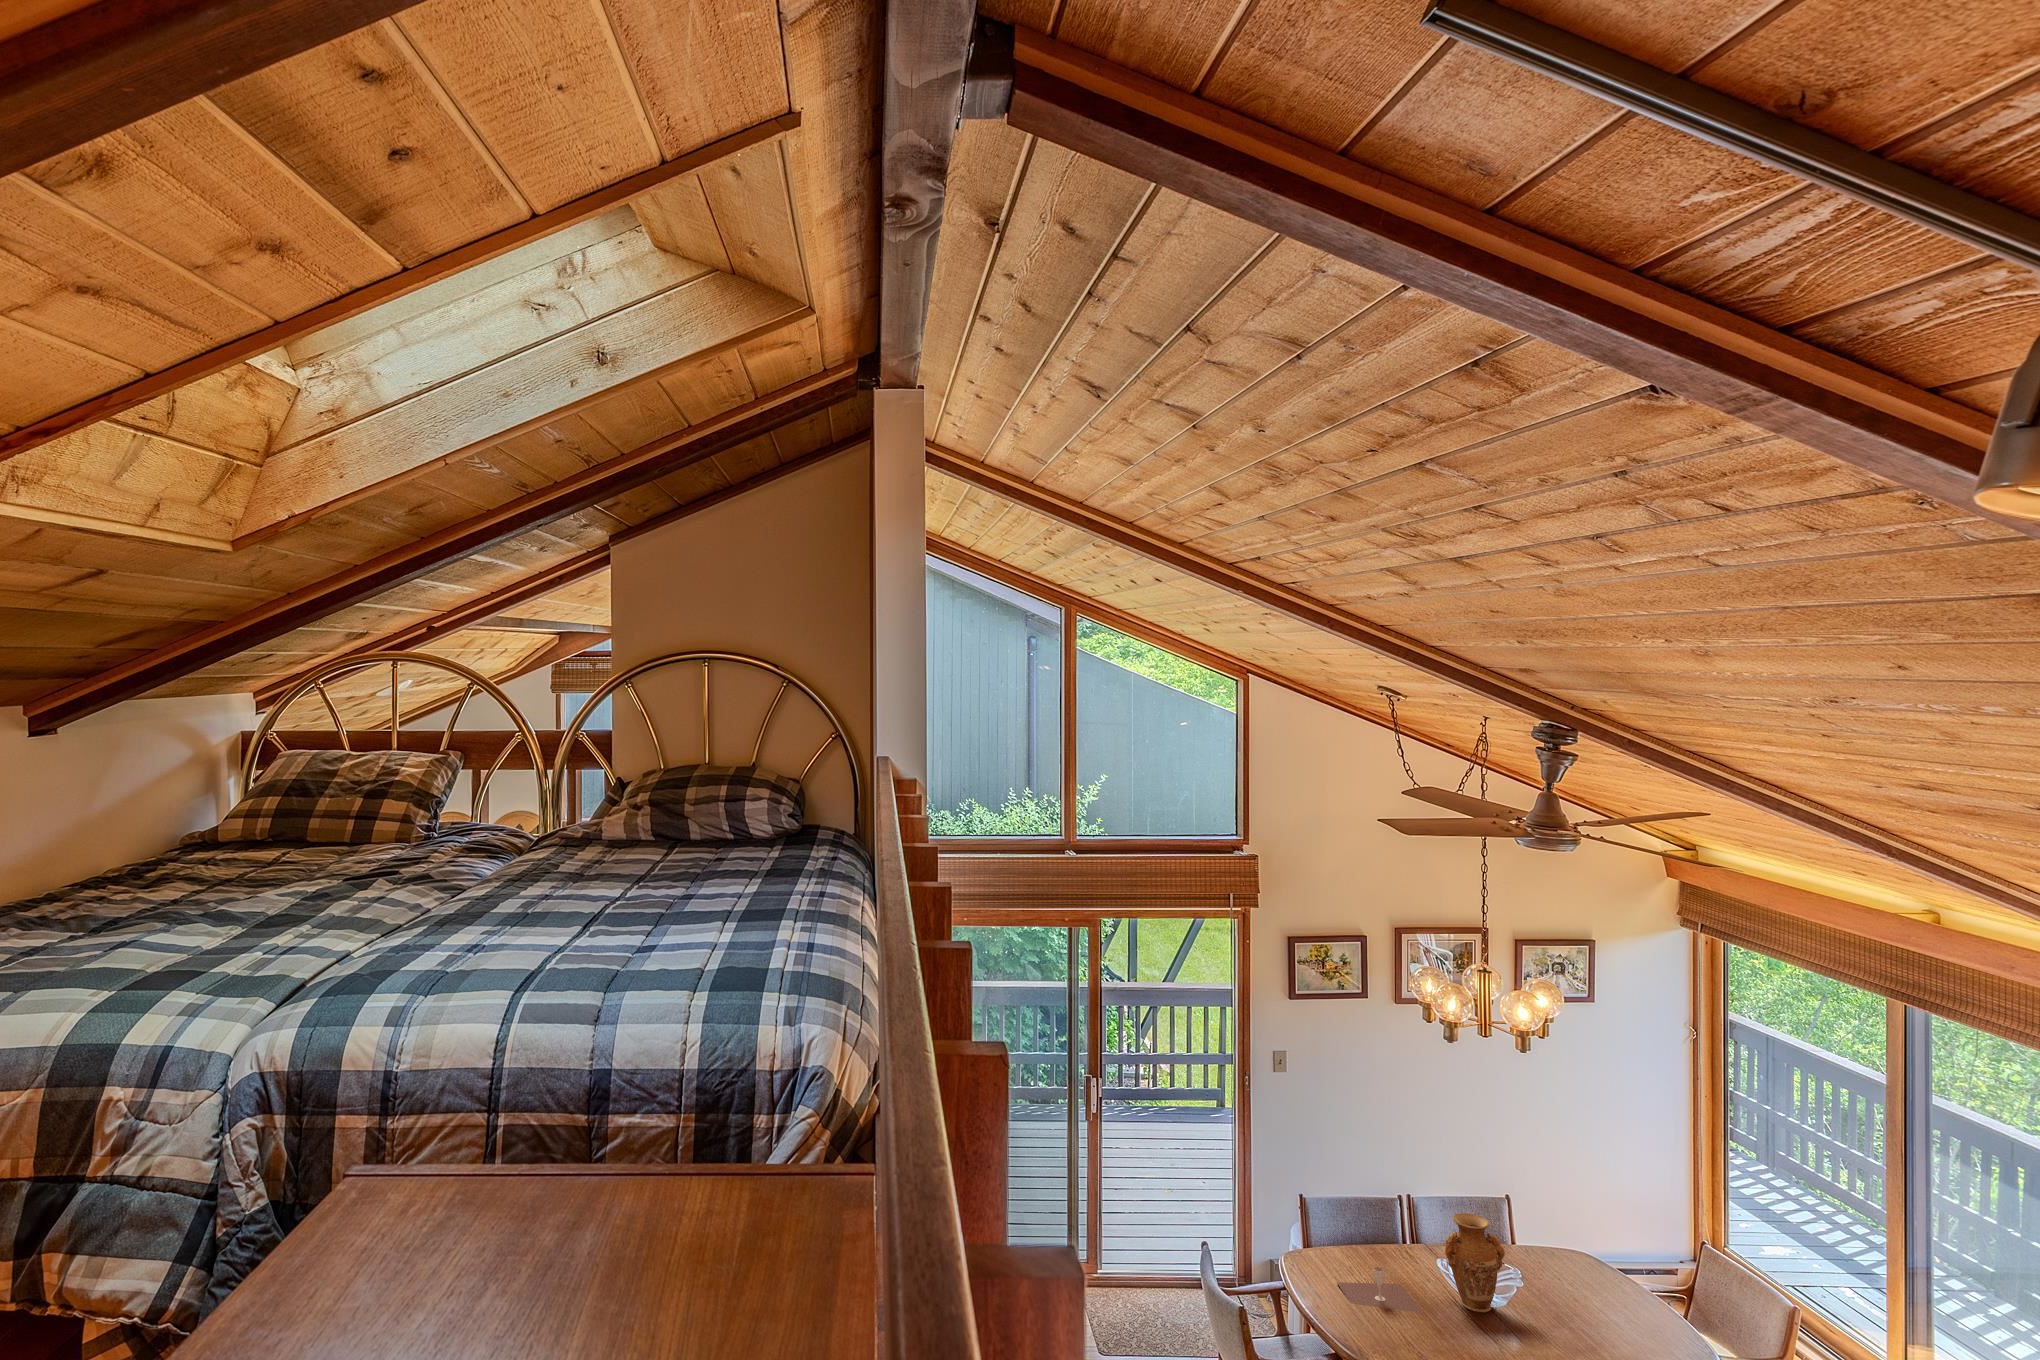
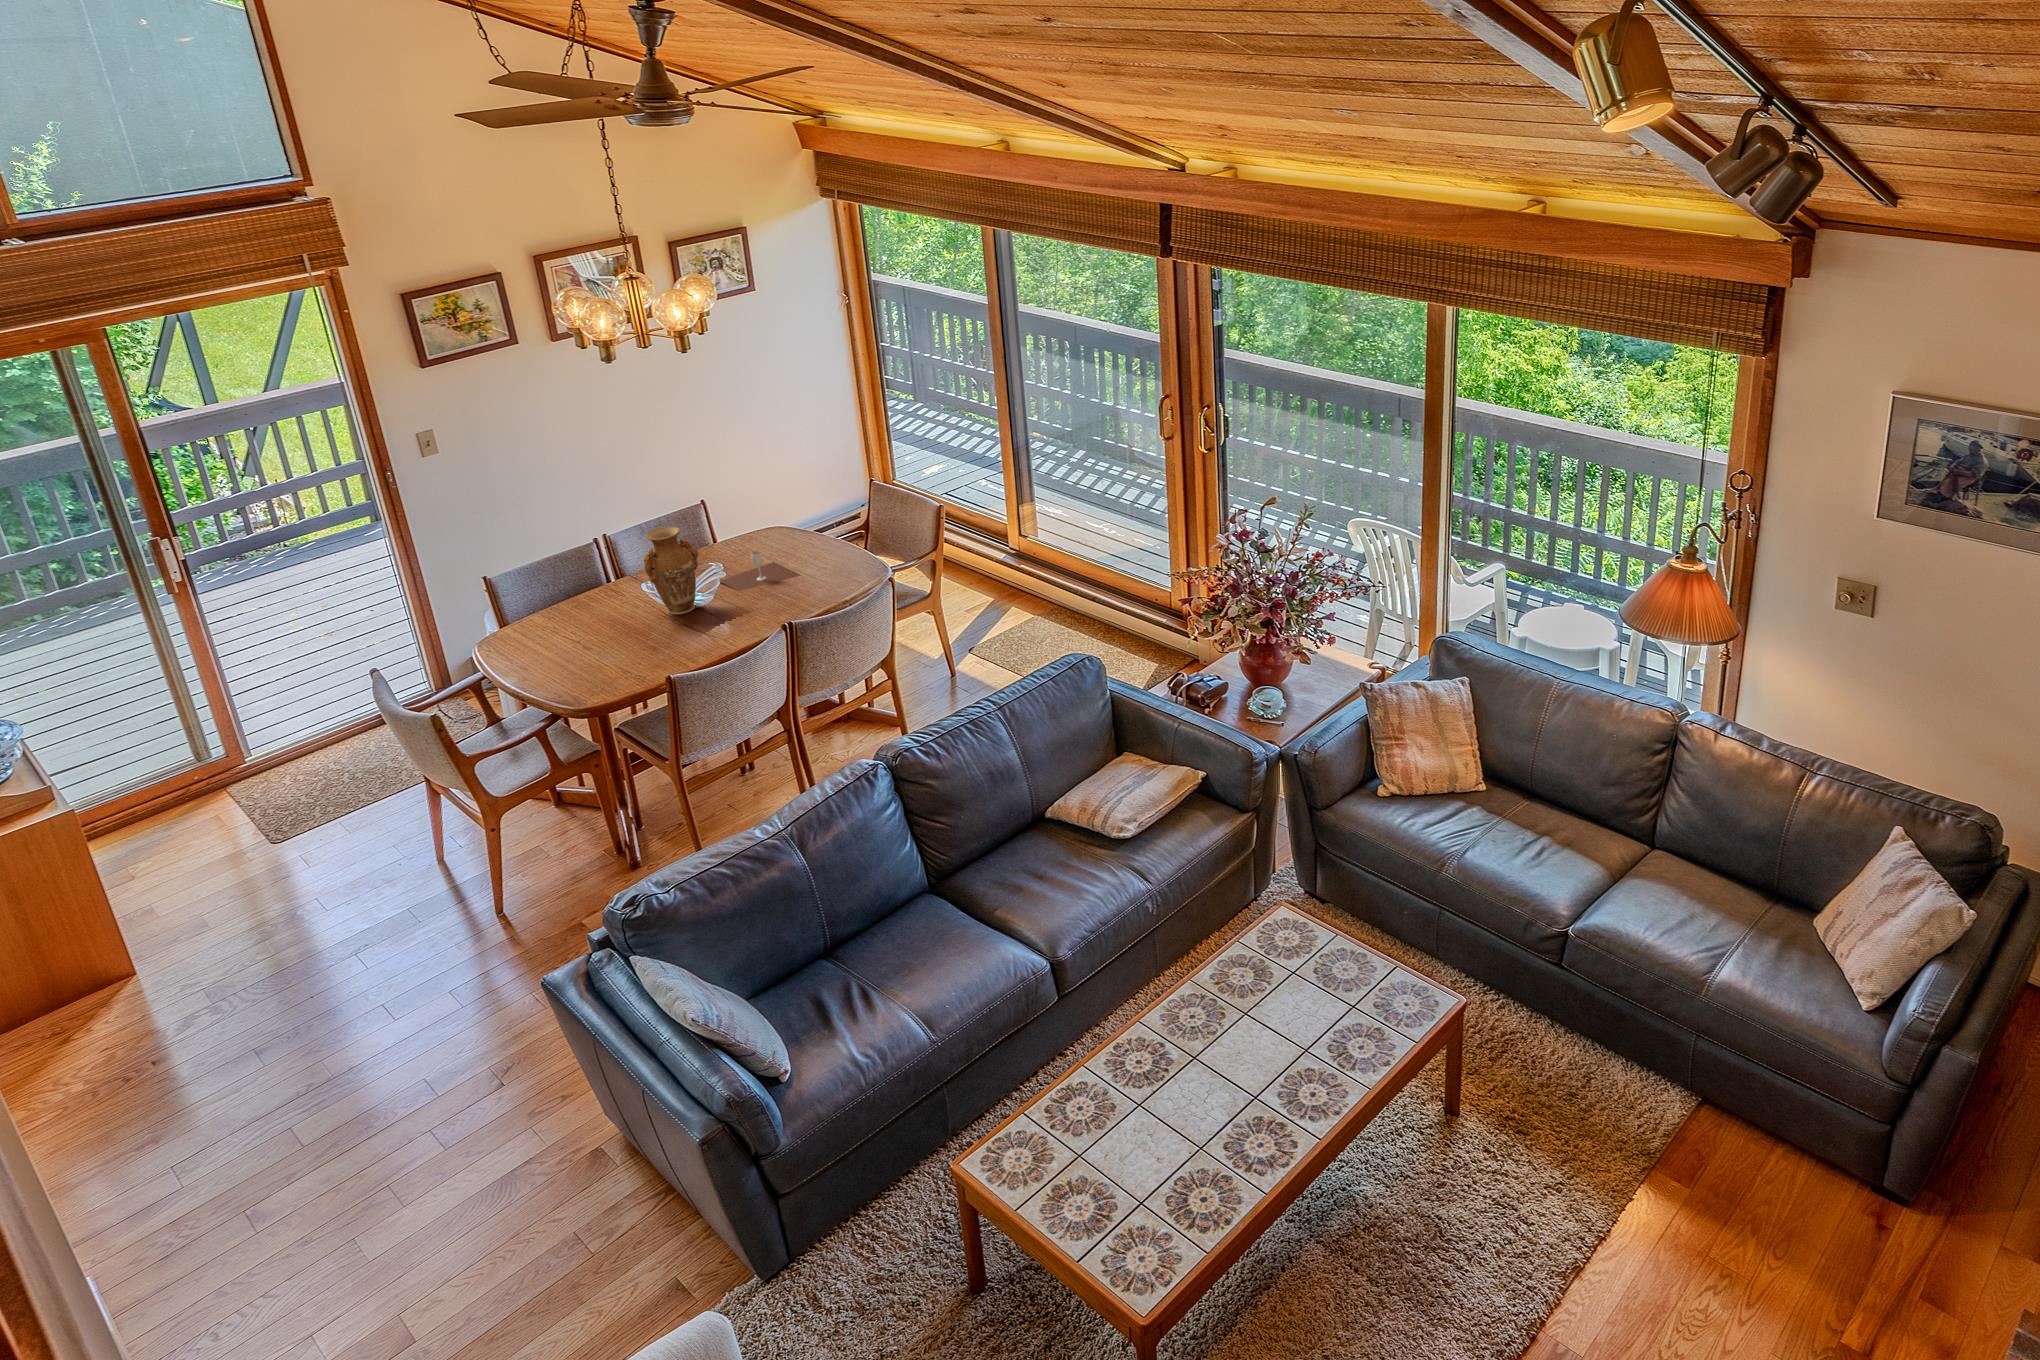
wine glass: present [1337,1267,1423,1313] -> present [719,551,801,591]

